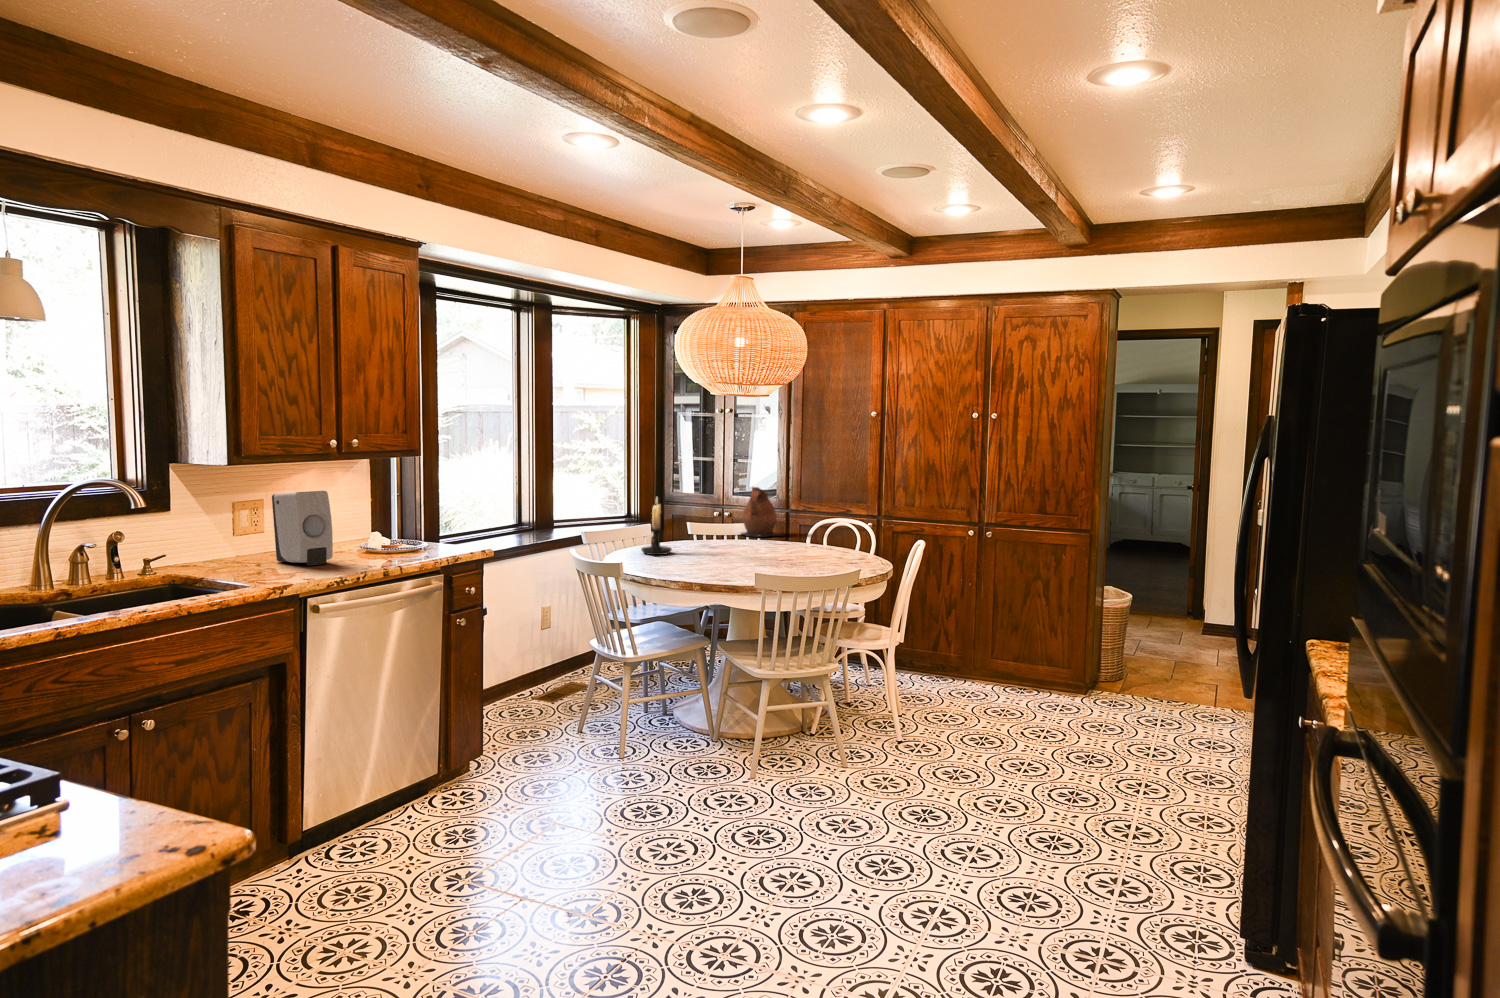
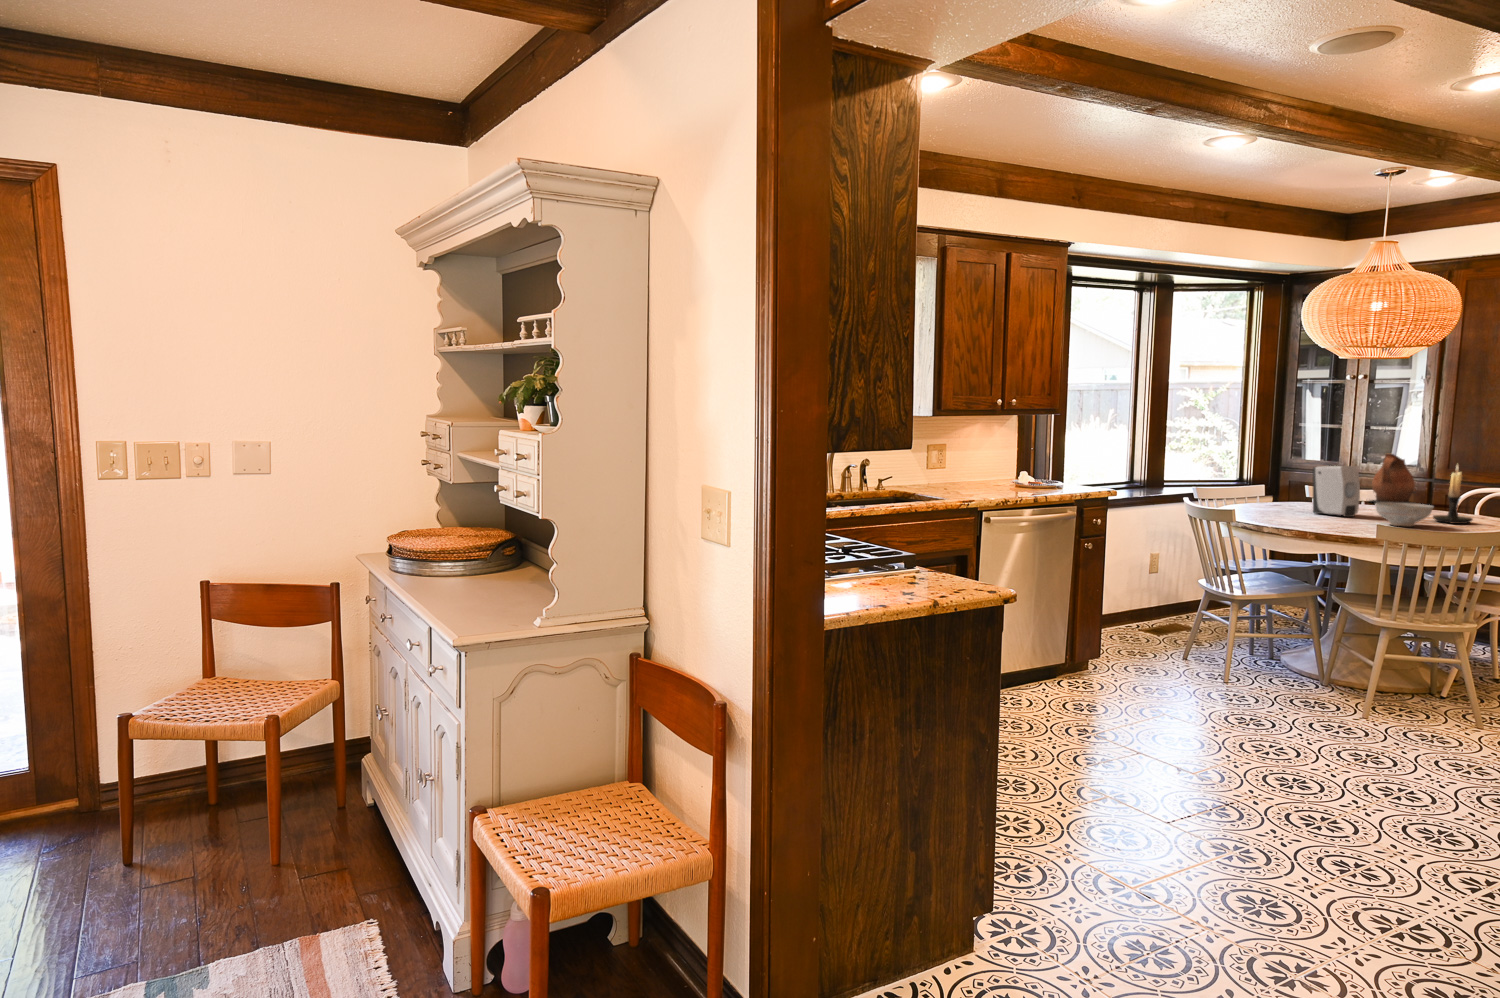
soap dispenser: present [272,491,333,566] -> present [1313,466,1360,517]
candle holder: present [641,497,672,555] -> present [1433,465,1473,524]
decorative bowl: none [749,541,798,565] -> present [1375,502,1433,526]

